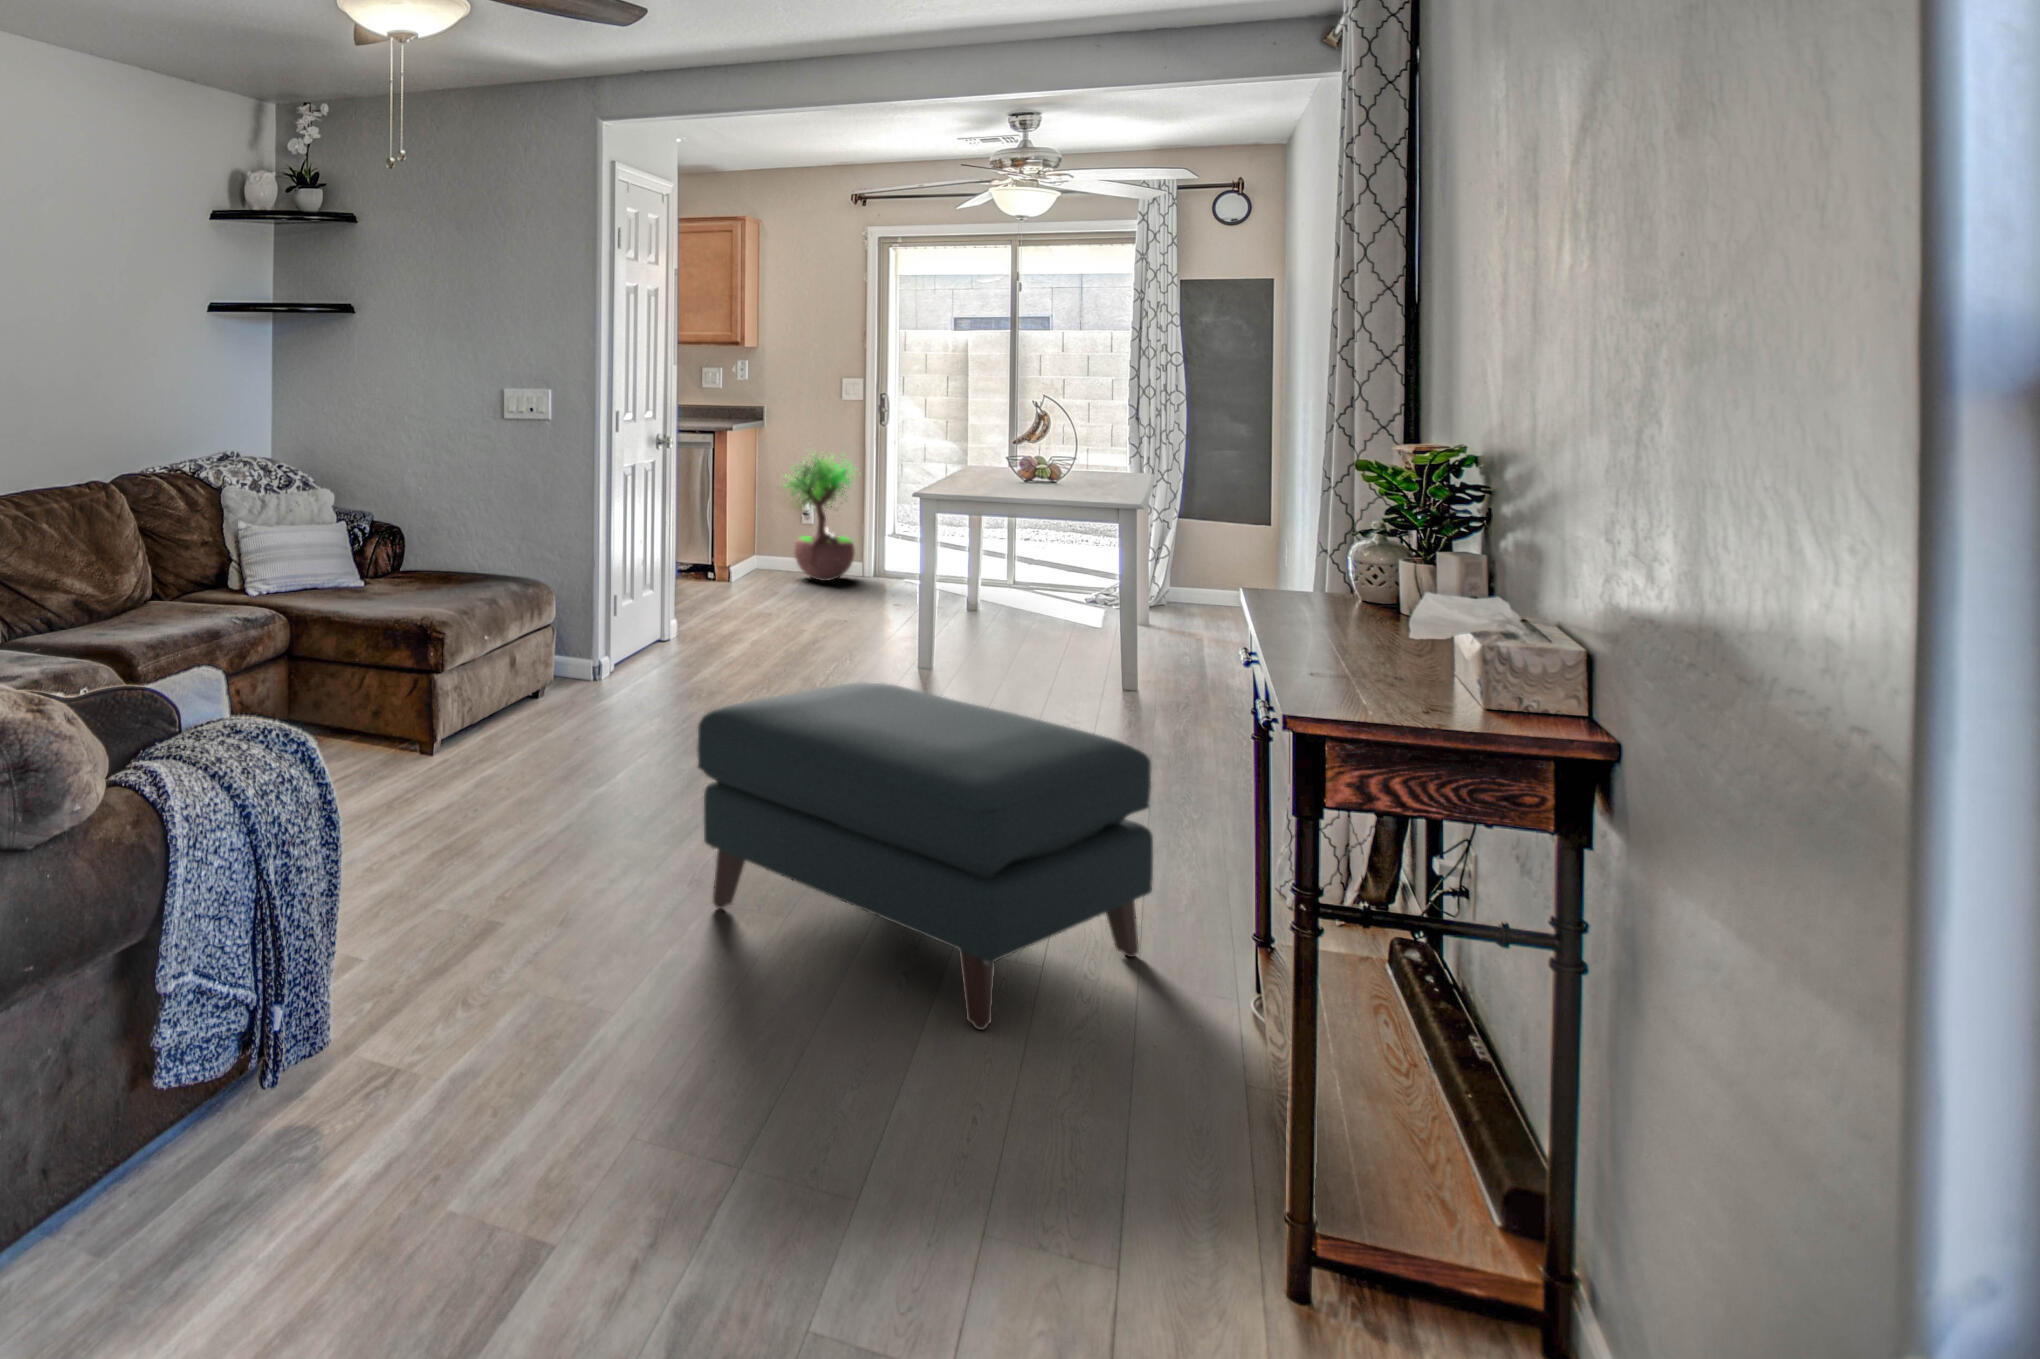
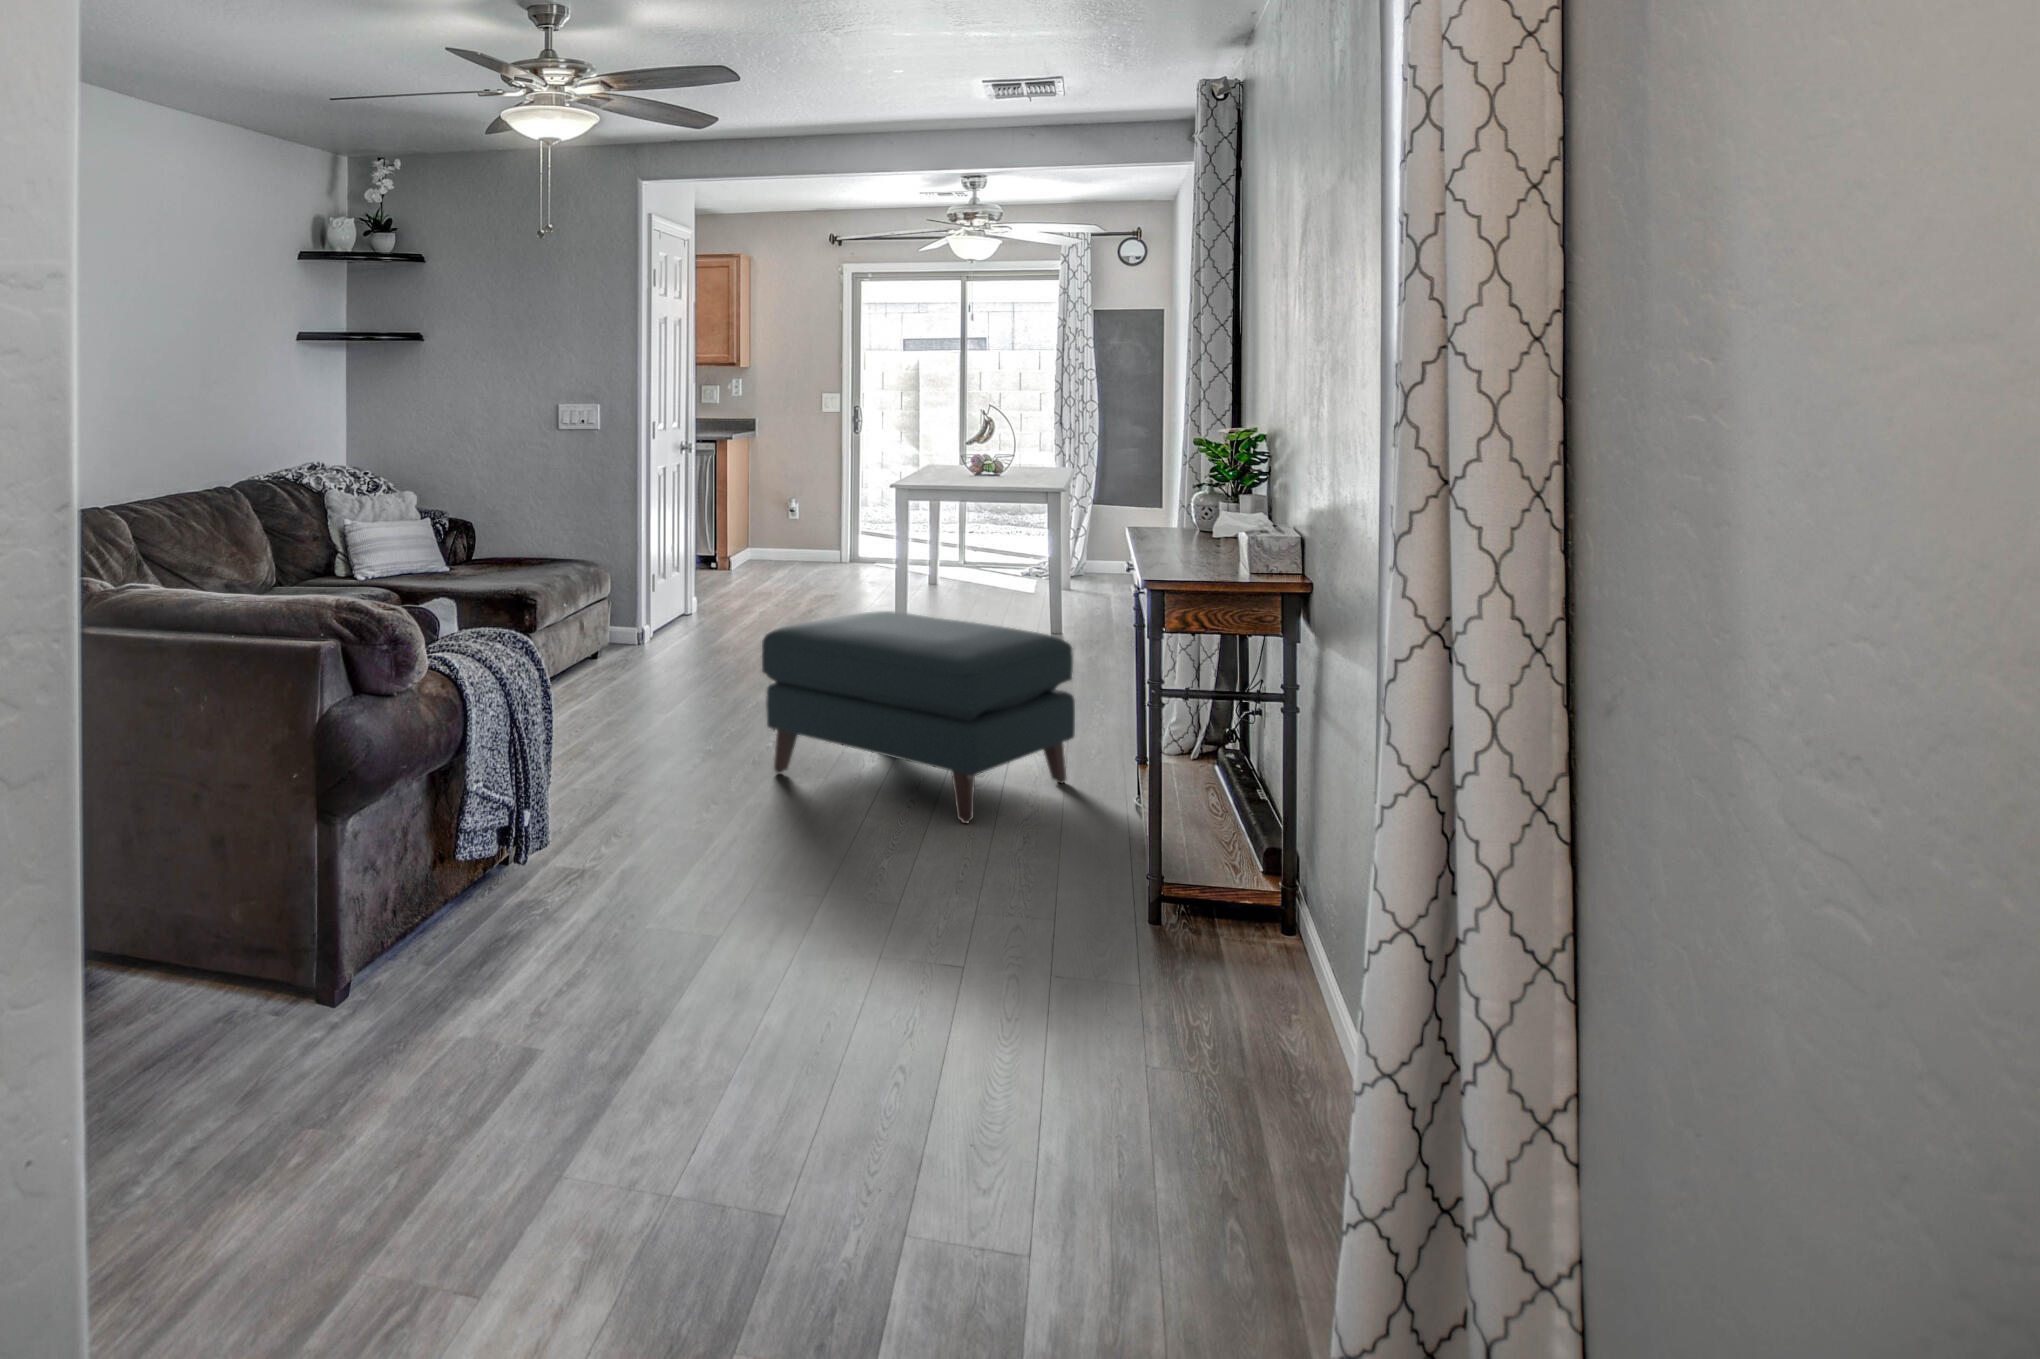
potted tree: present [783,451,855,581] -> none [771,449,840,566]

